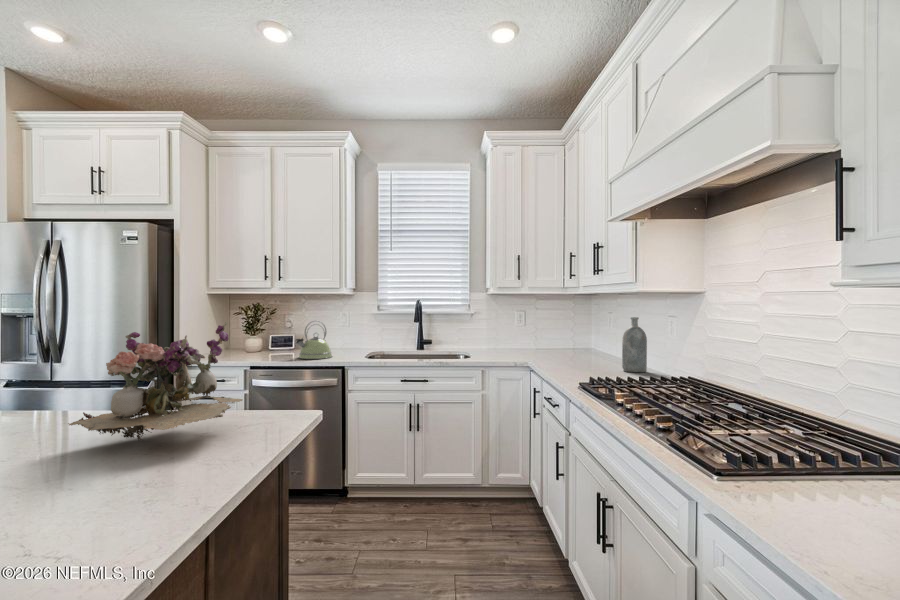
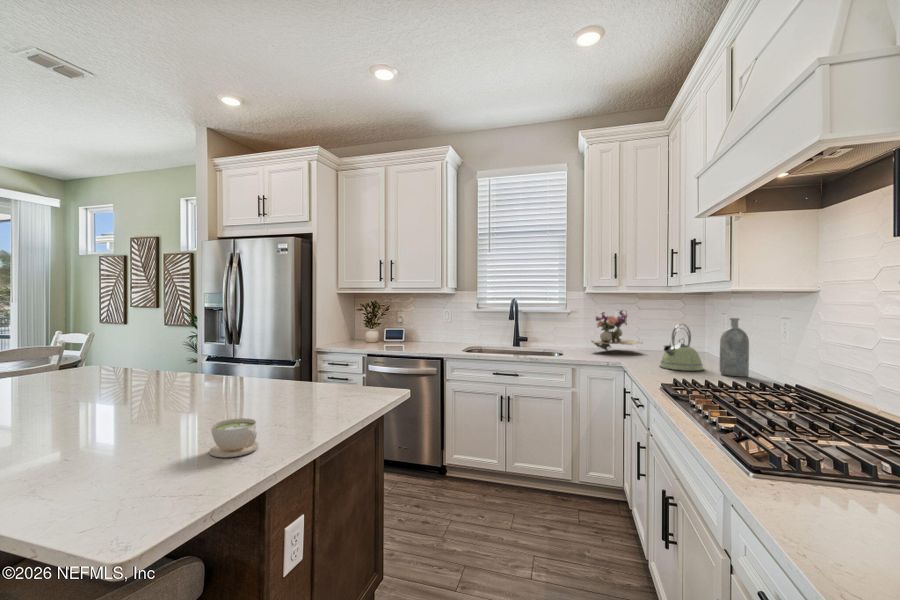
kettle: present [296,321,332,359] -> present [660,324,704,371]
flower arrangement: present [68,323,243,440] -> present [592,311,640,351]
coffee cup: none [70,467,149,529] -> present [210,418,259,457]

